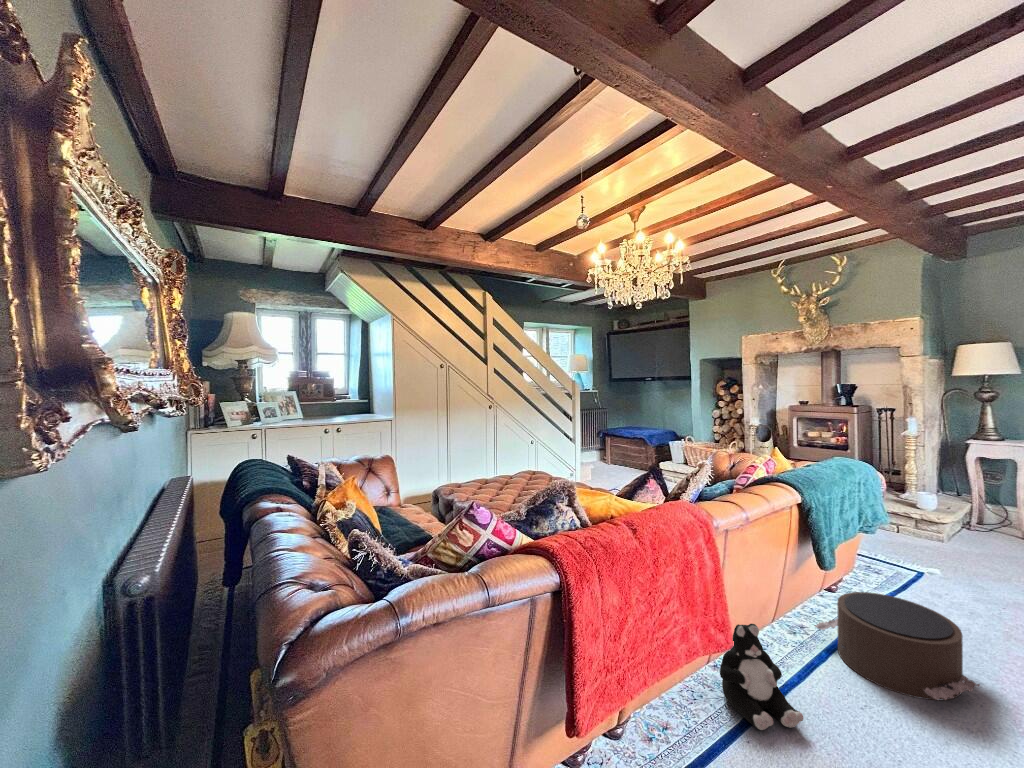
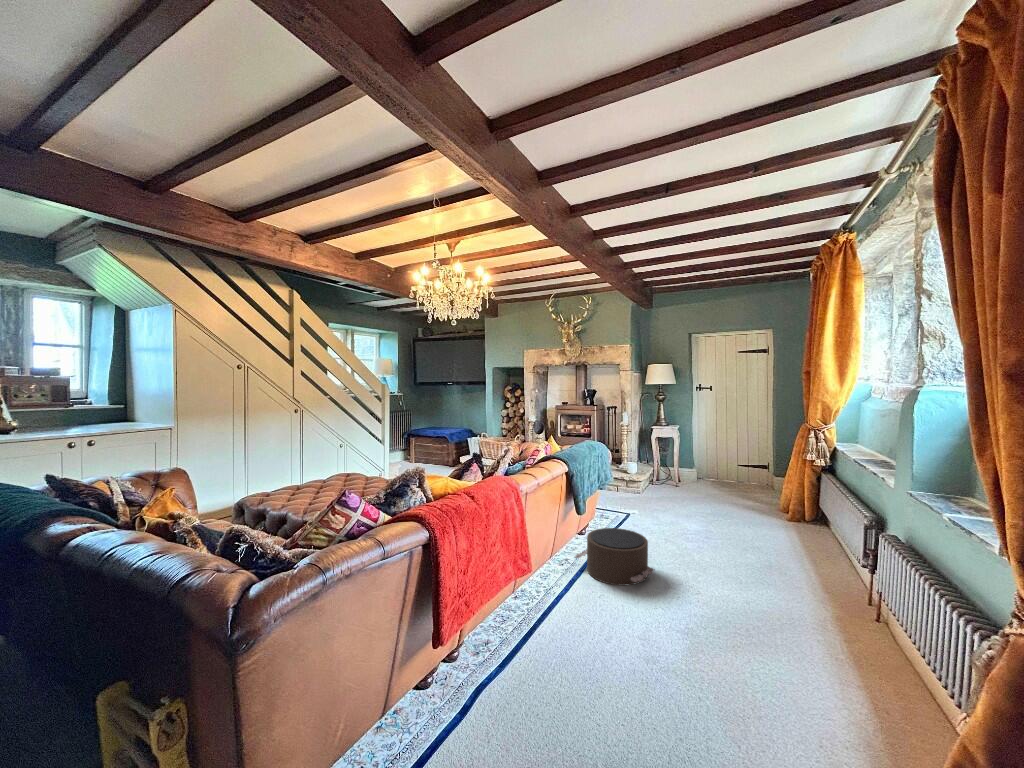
plush toy: present [720,624,804,730] -> none [520,558,570,627]

